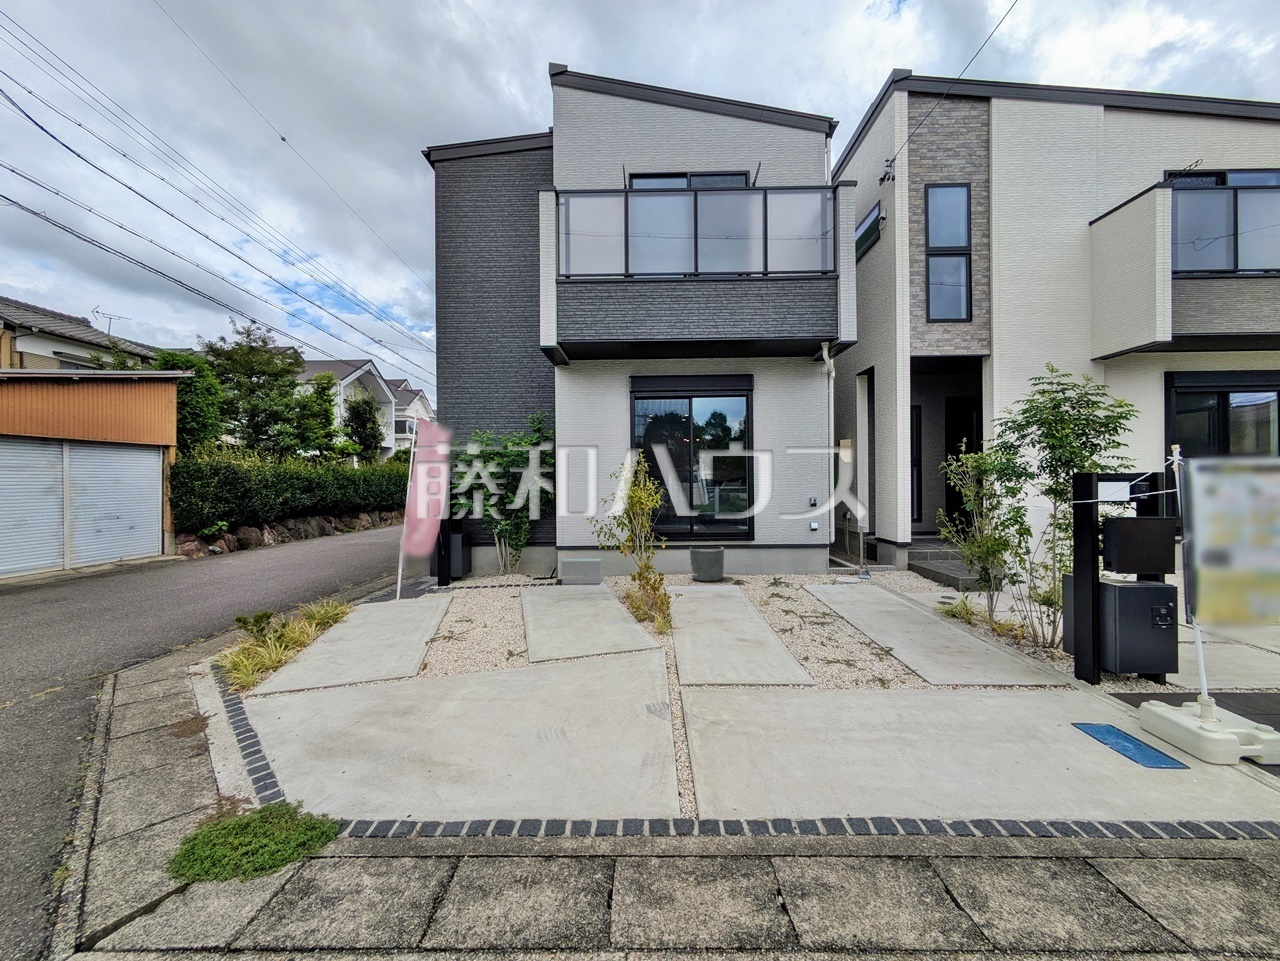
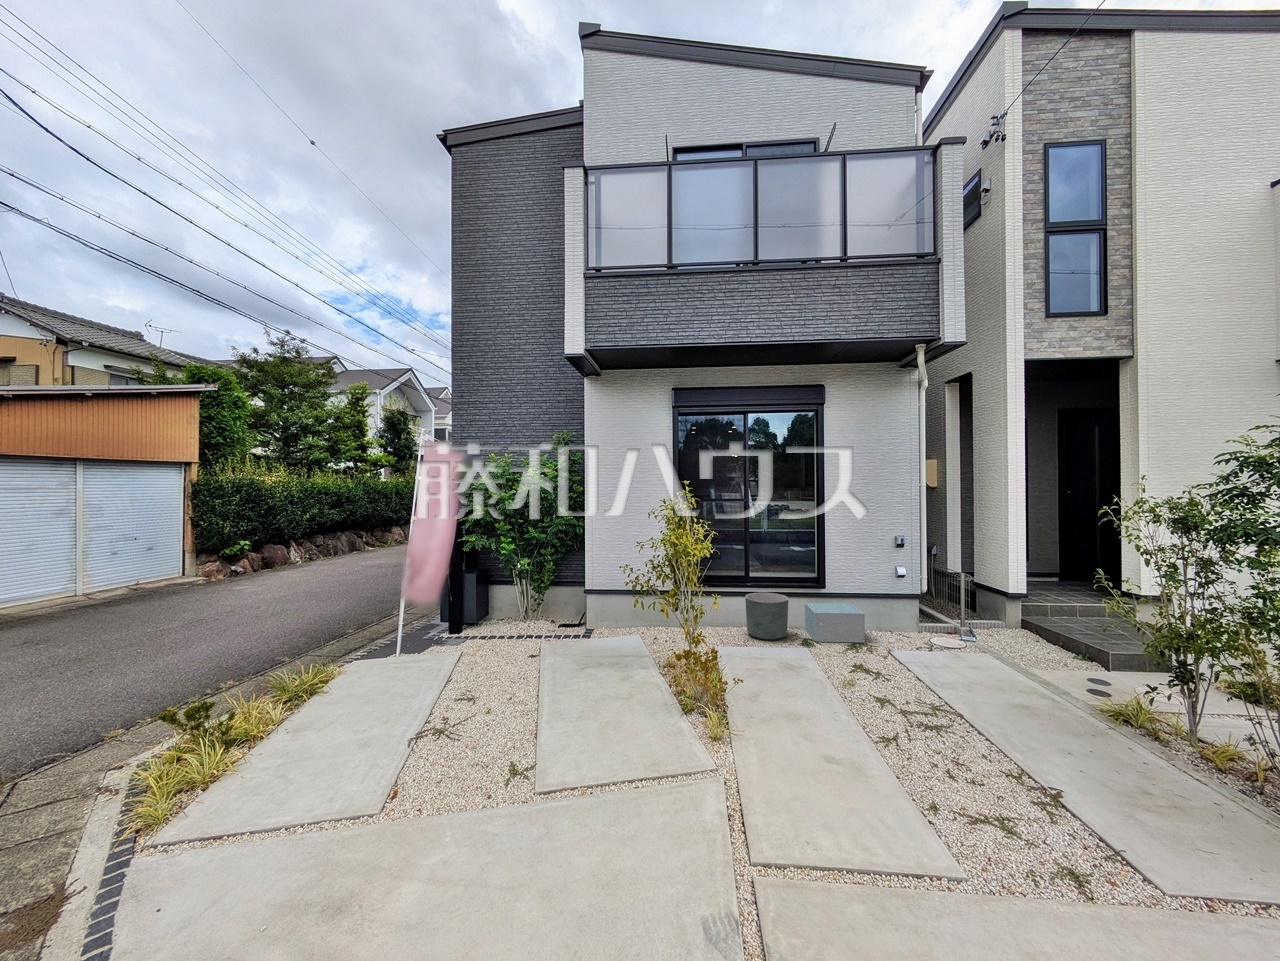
storage box: present [561,559,604,584] -> present [805,603,865,642]

